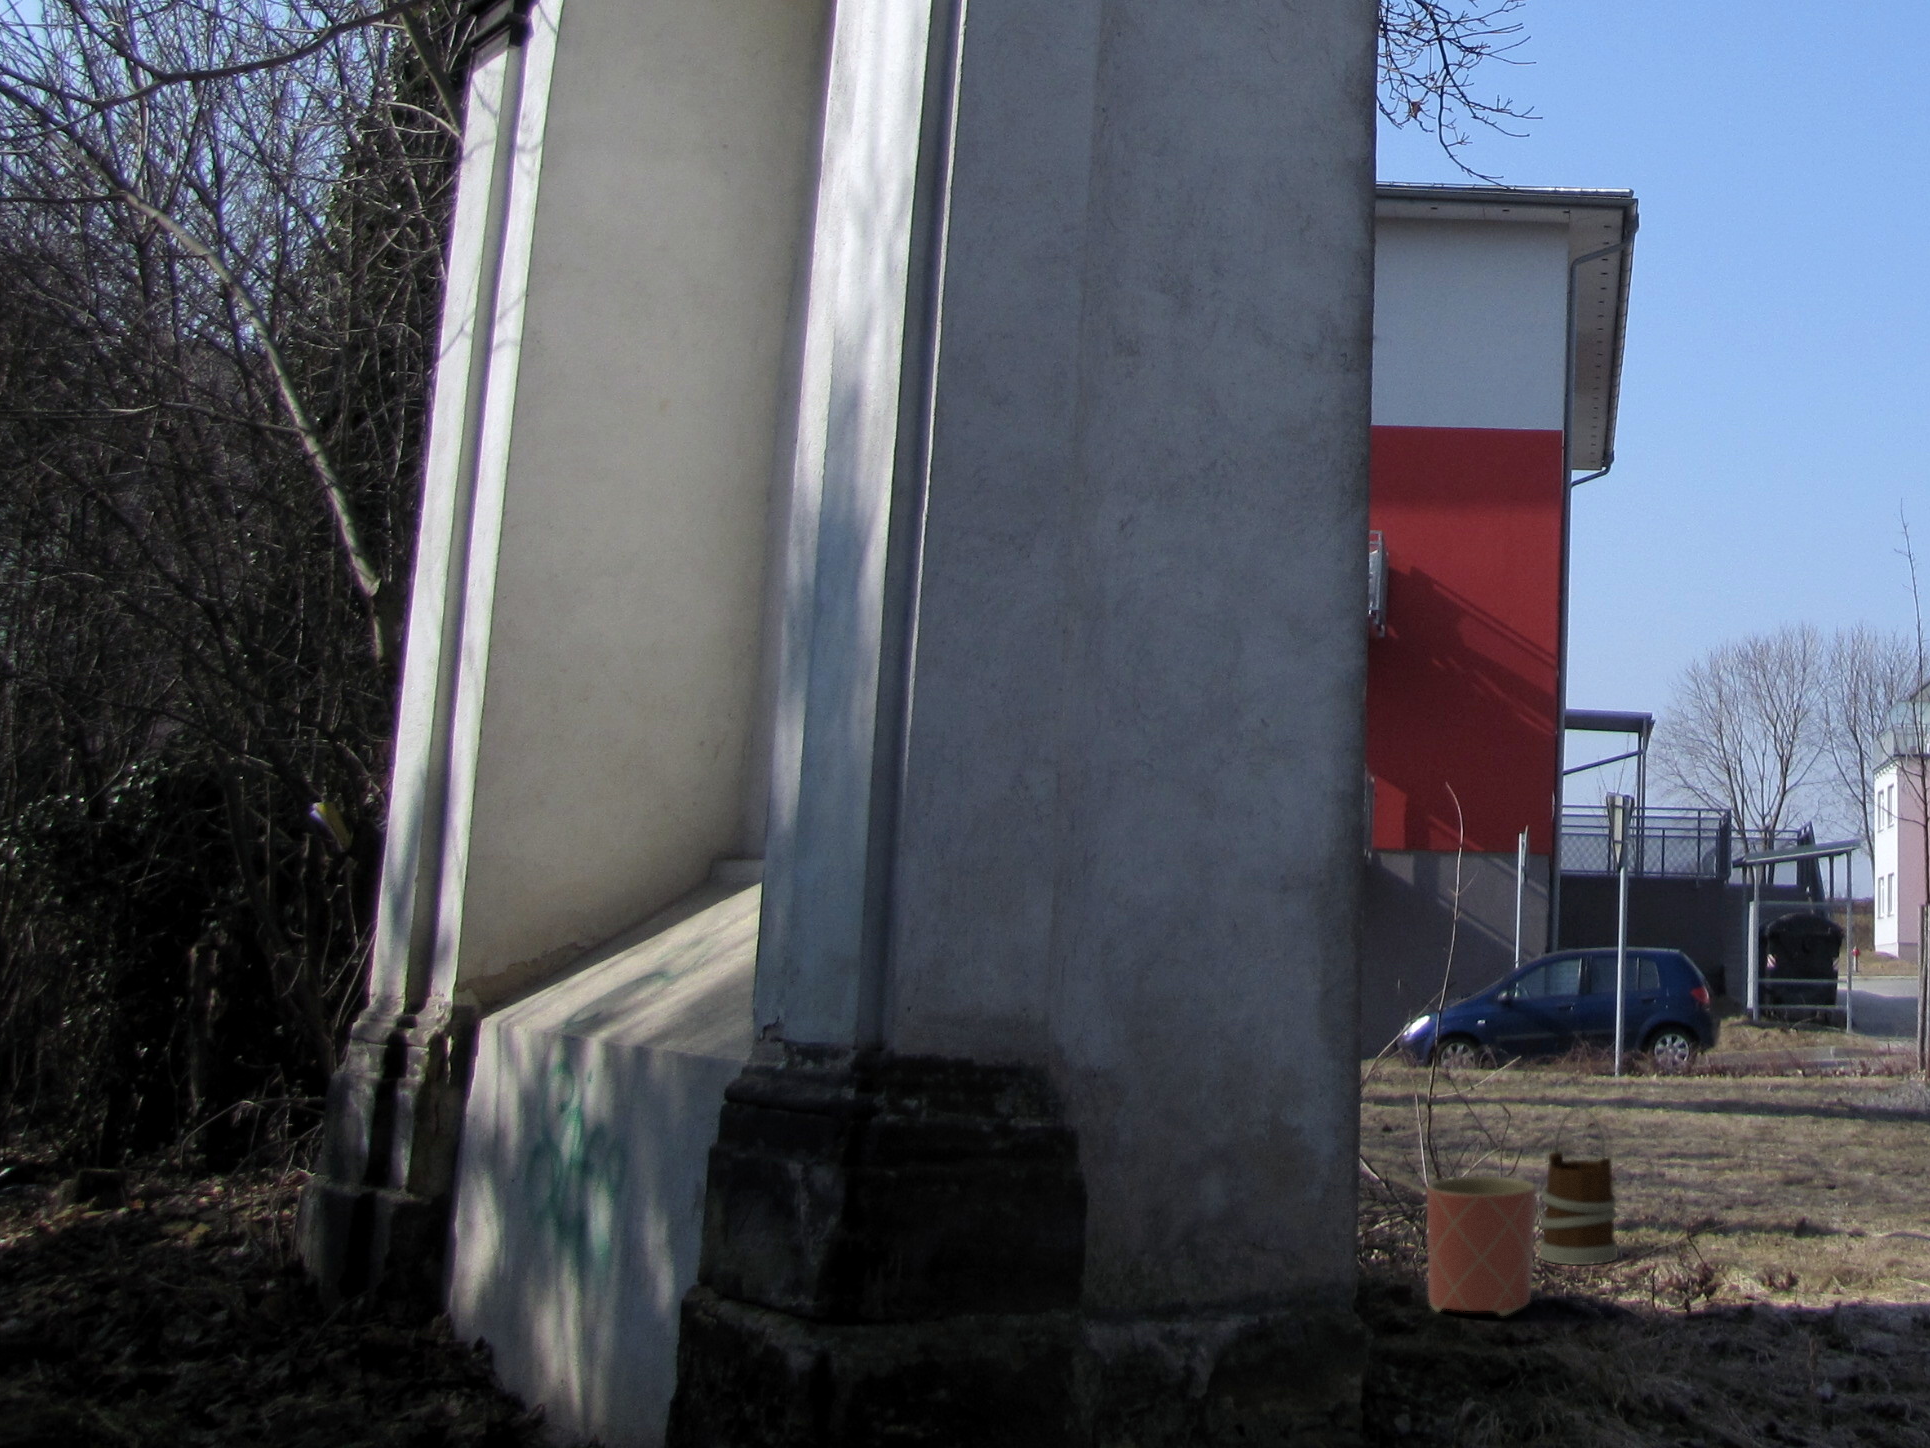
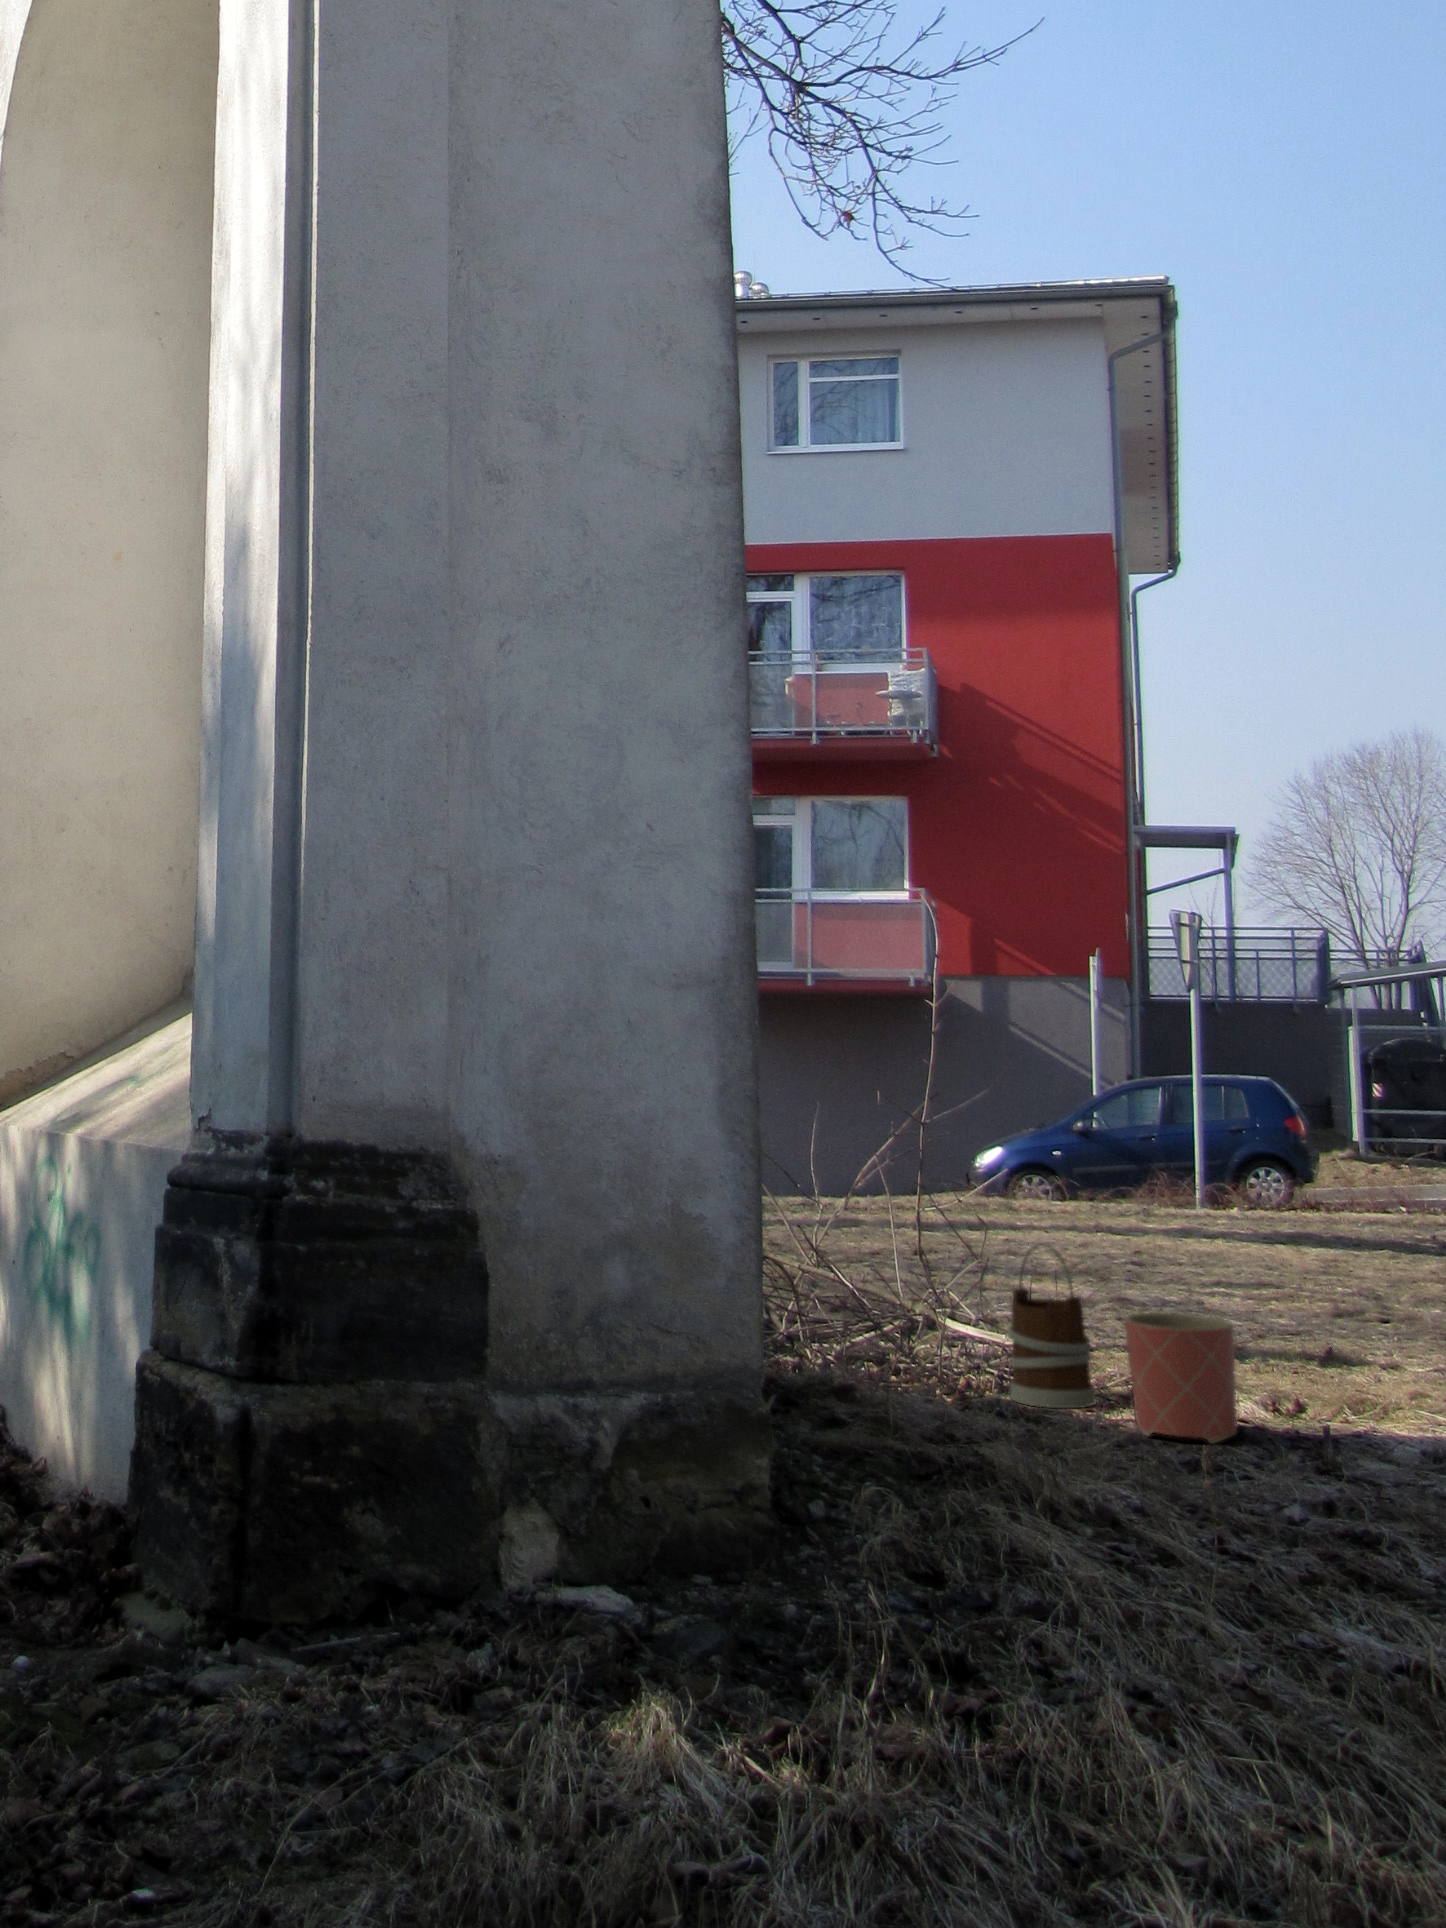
planter: present [1427,1176,1537,1316] -> present [1125,1313,1237,1443]

